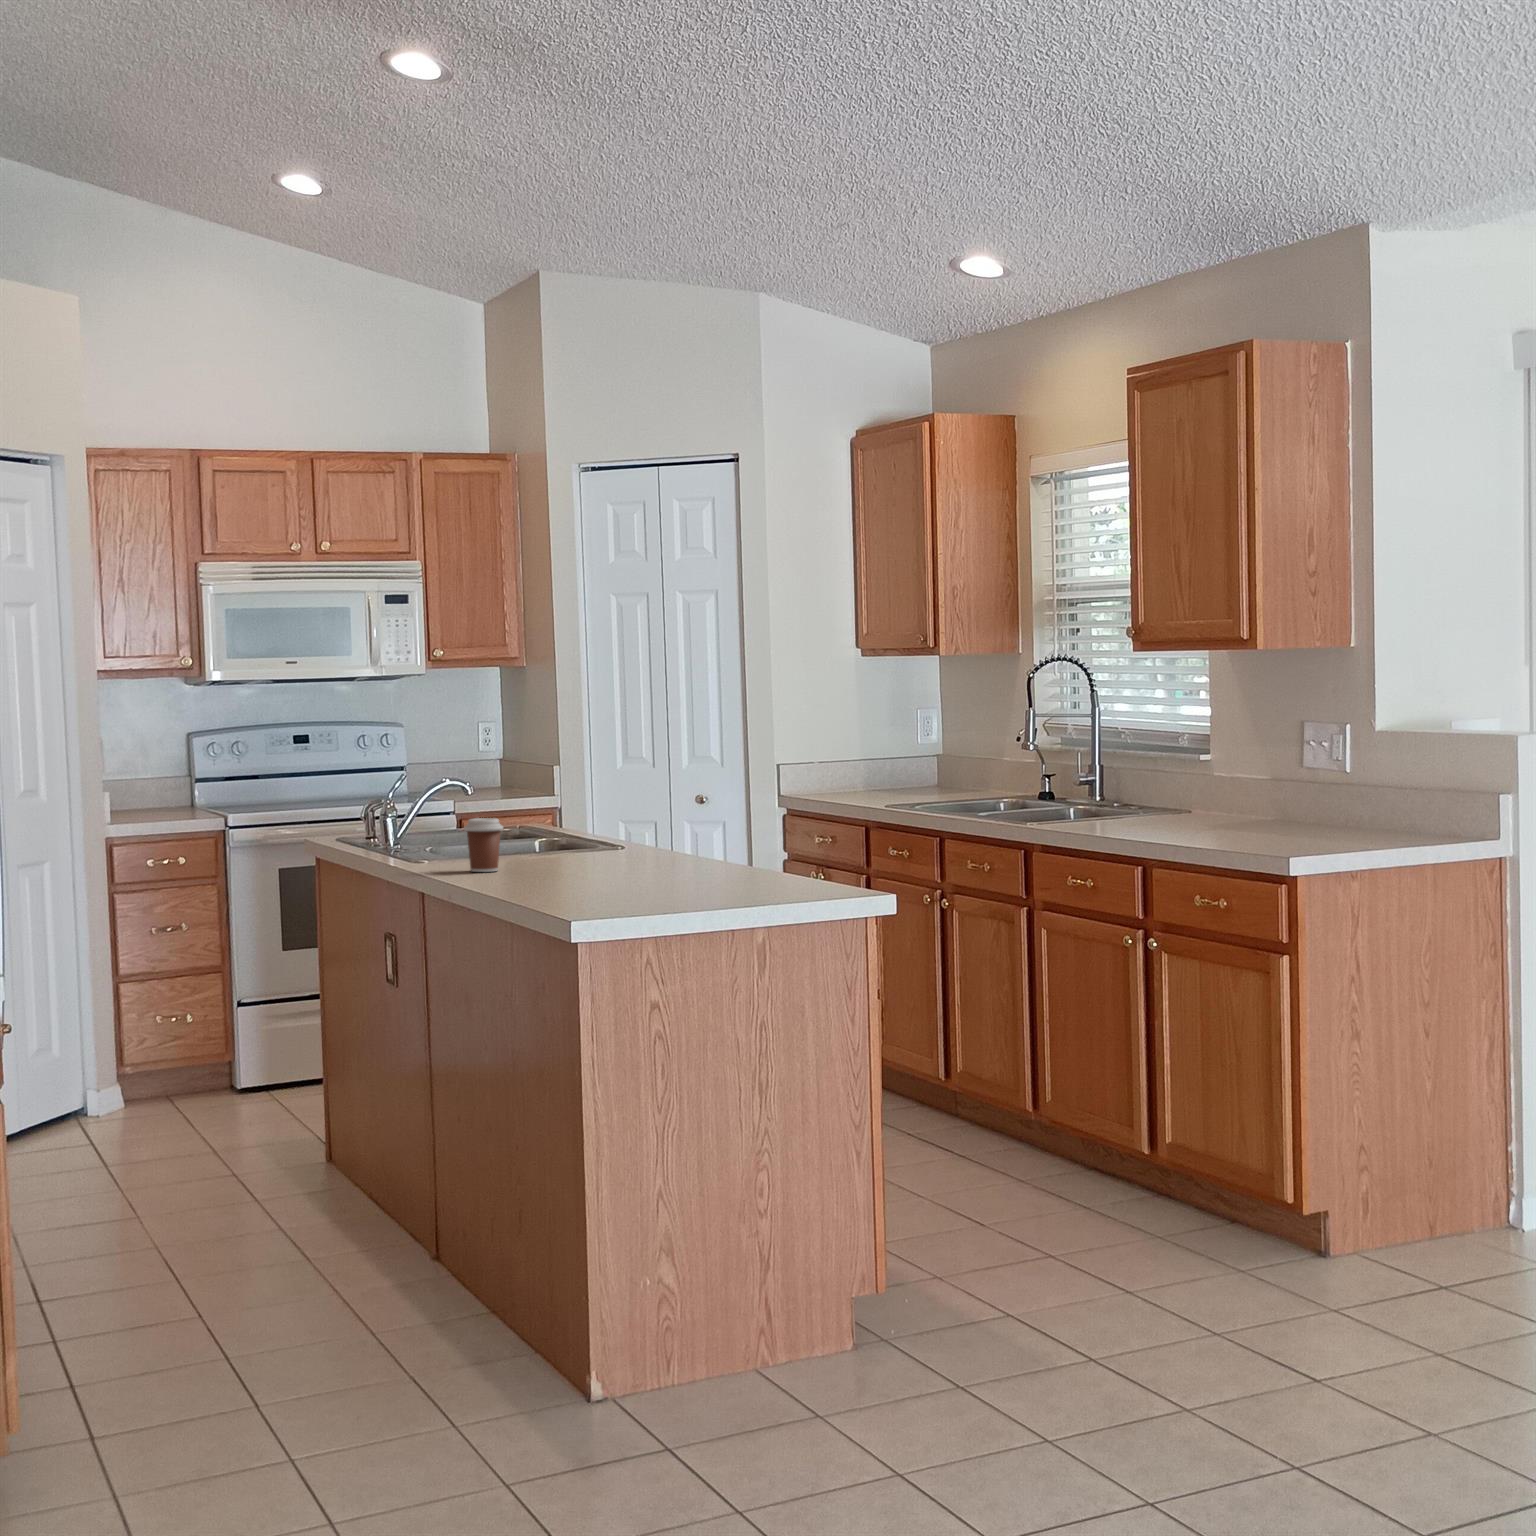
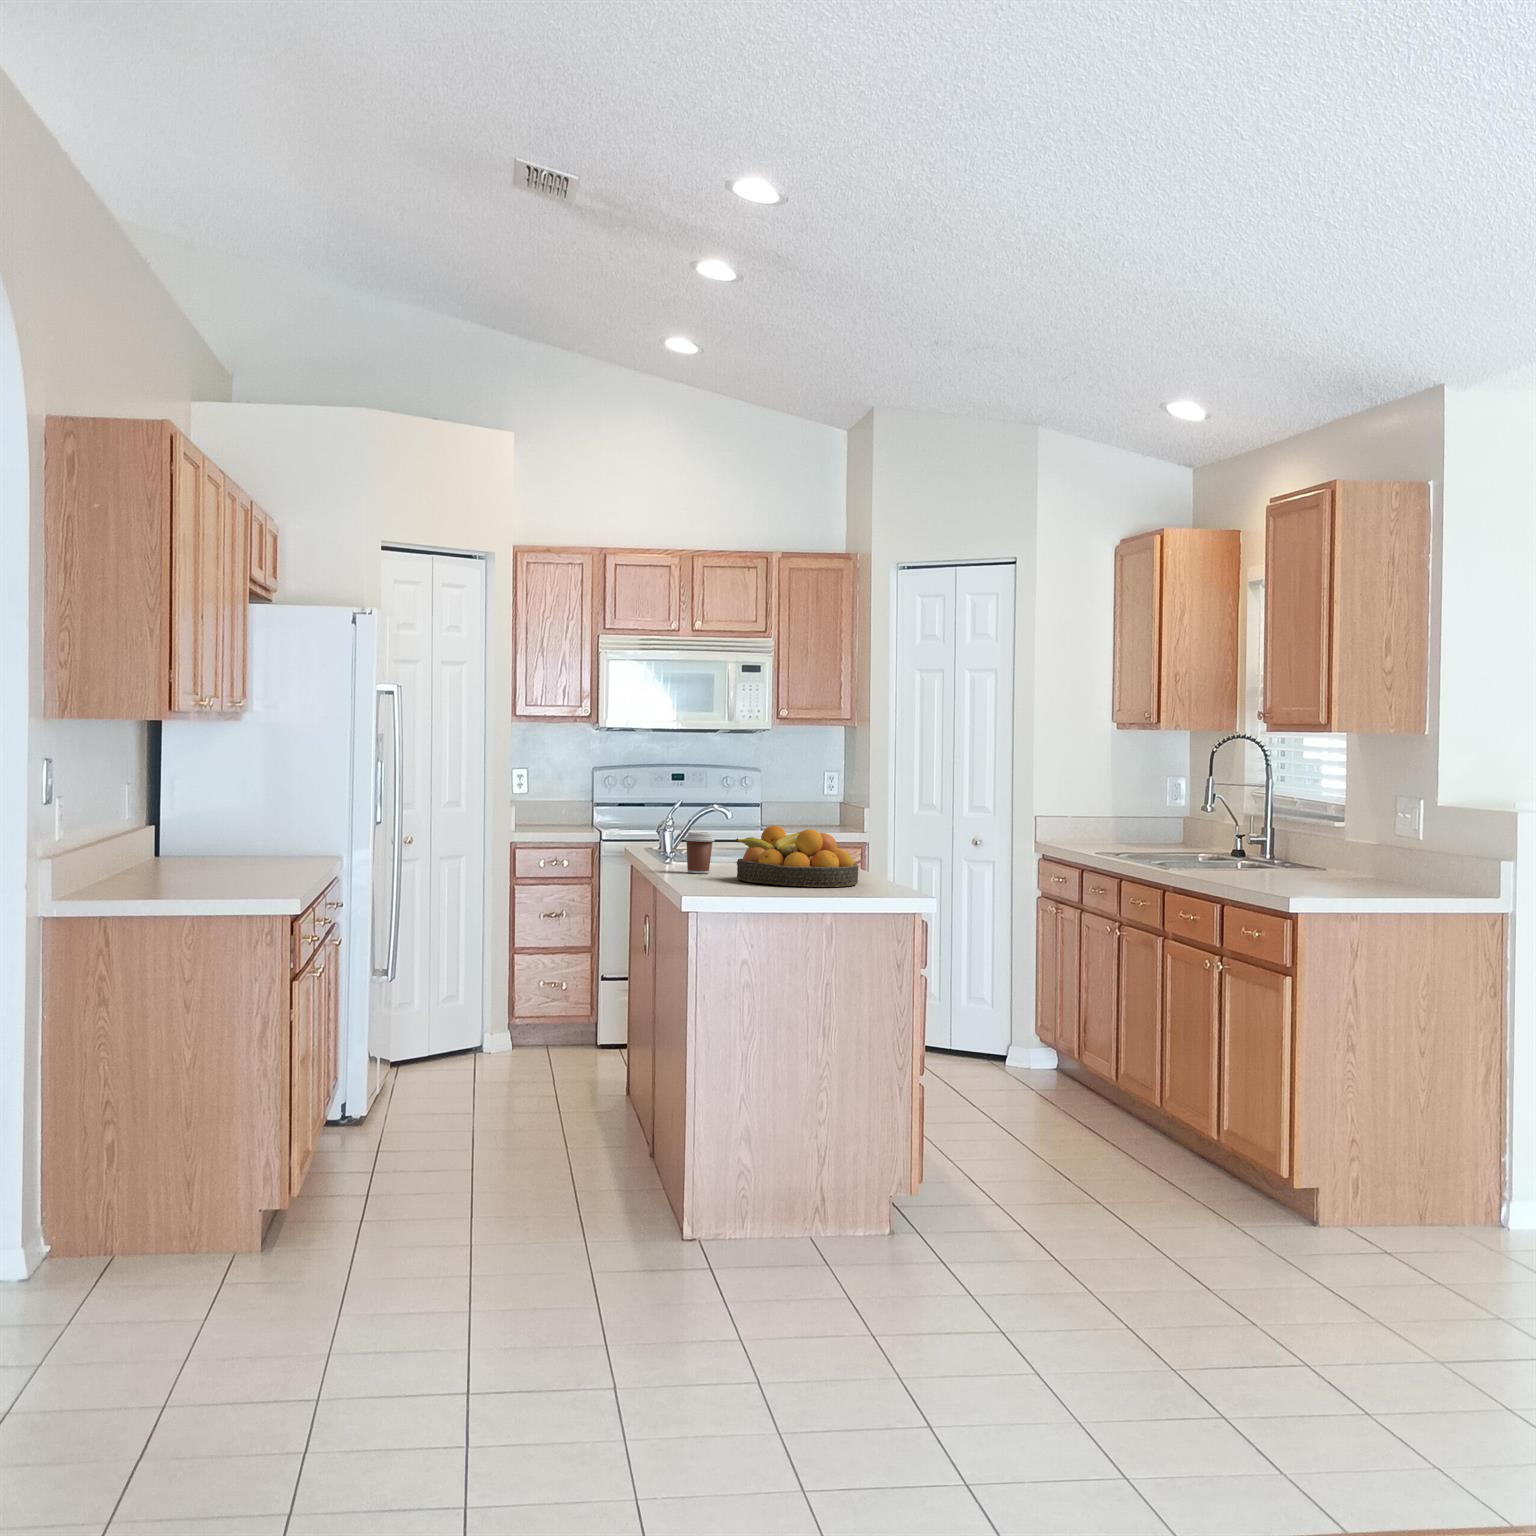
fruit bowl: none [548,805,705,881] -> present [735,826,858,887]

